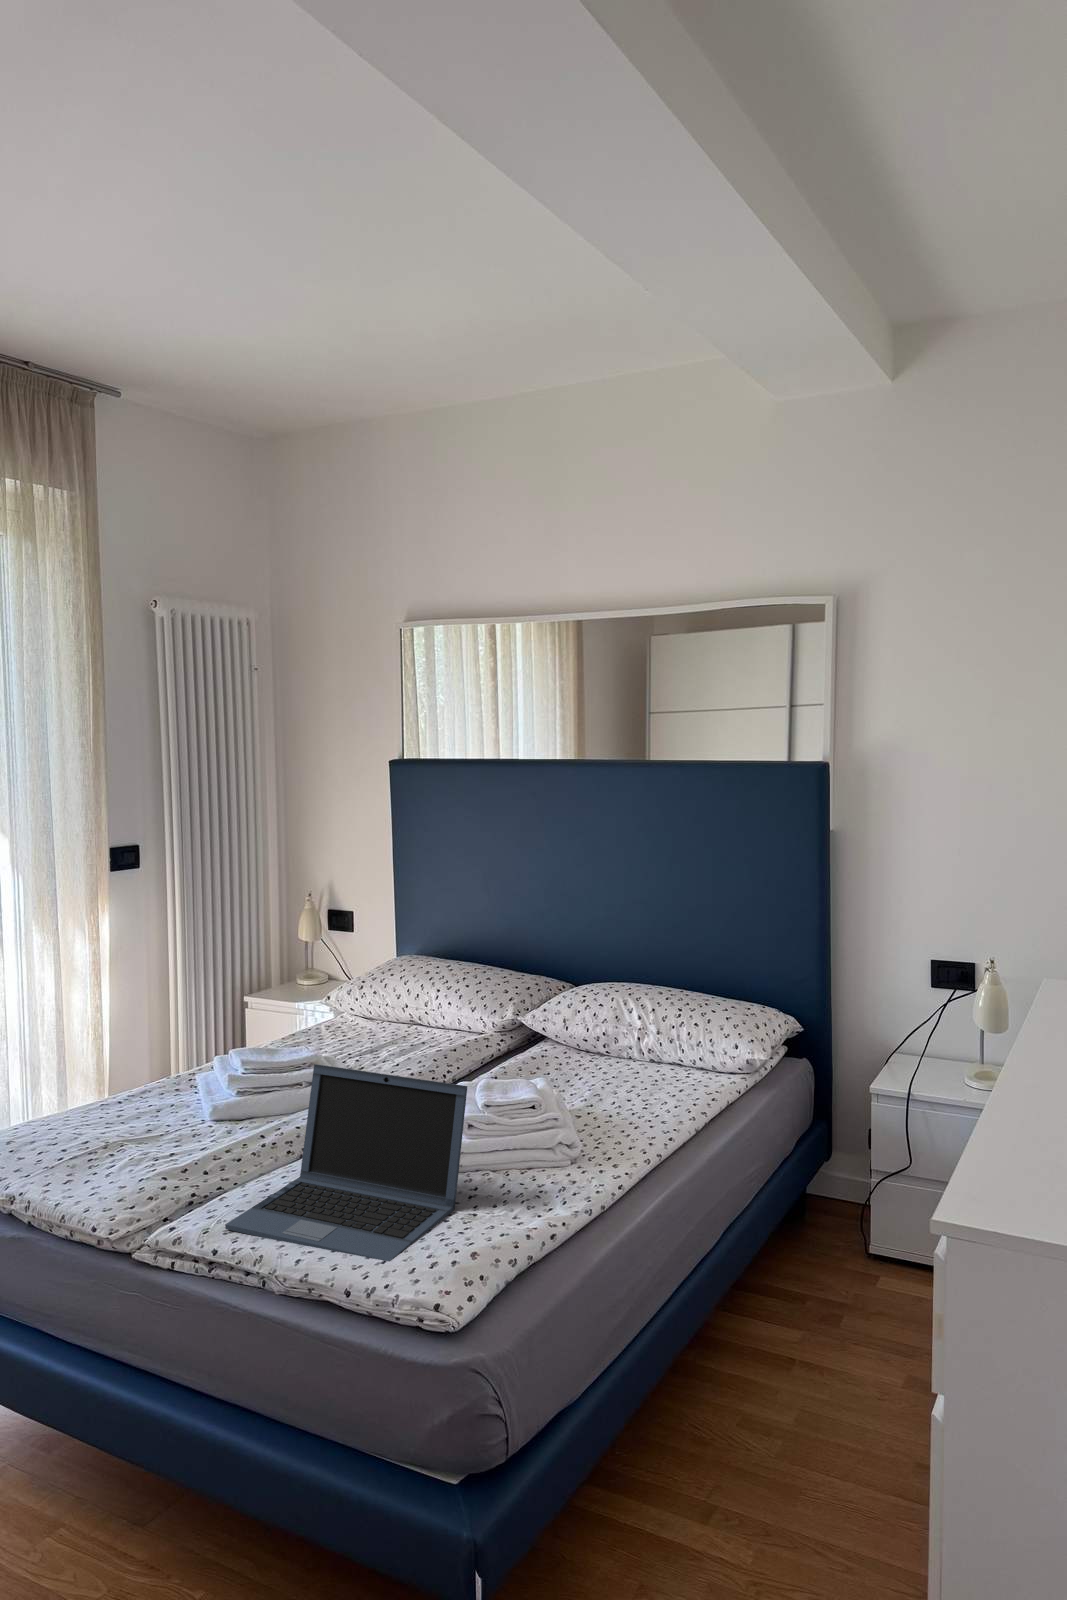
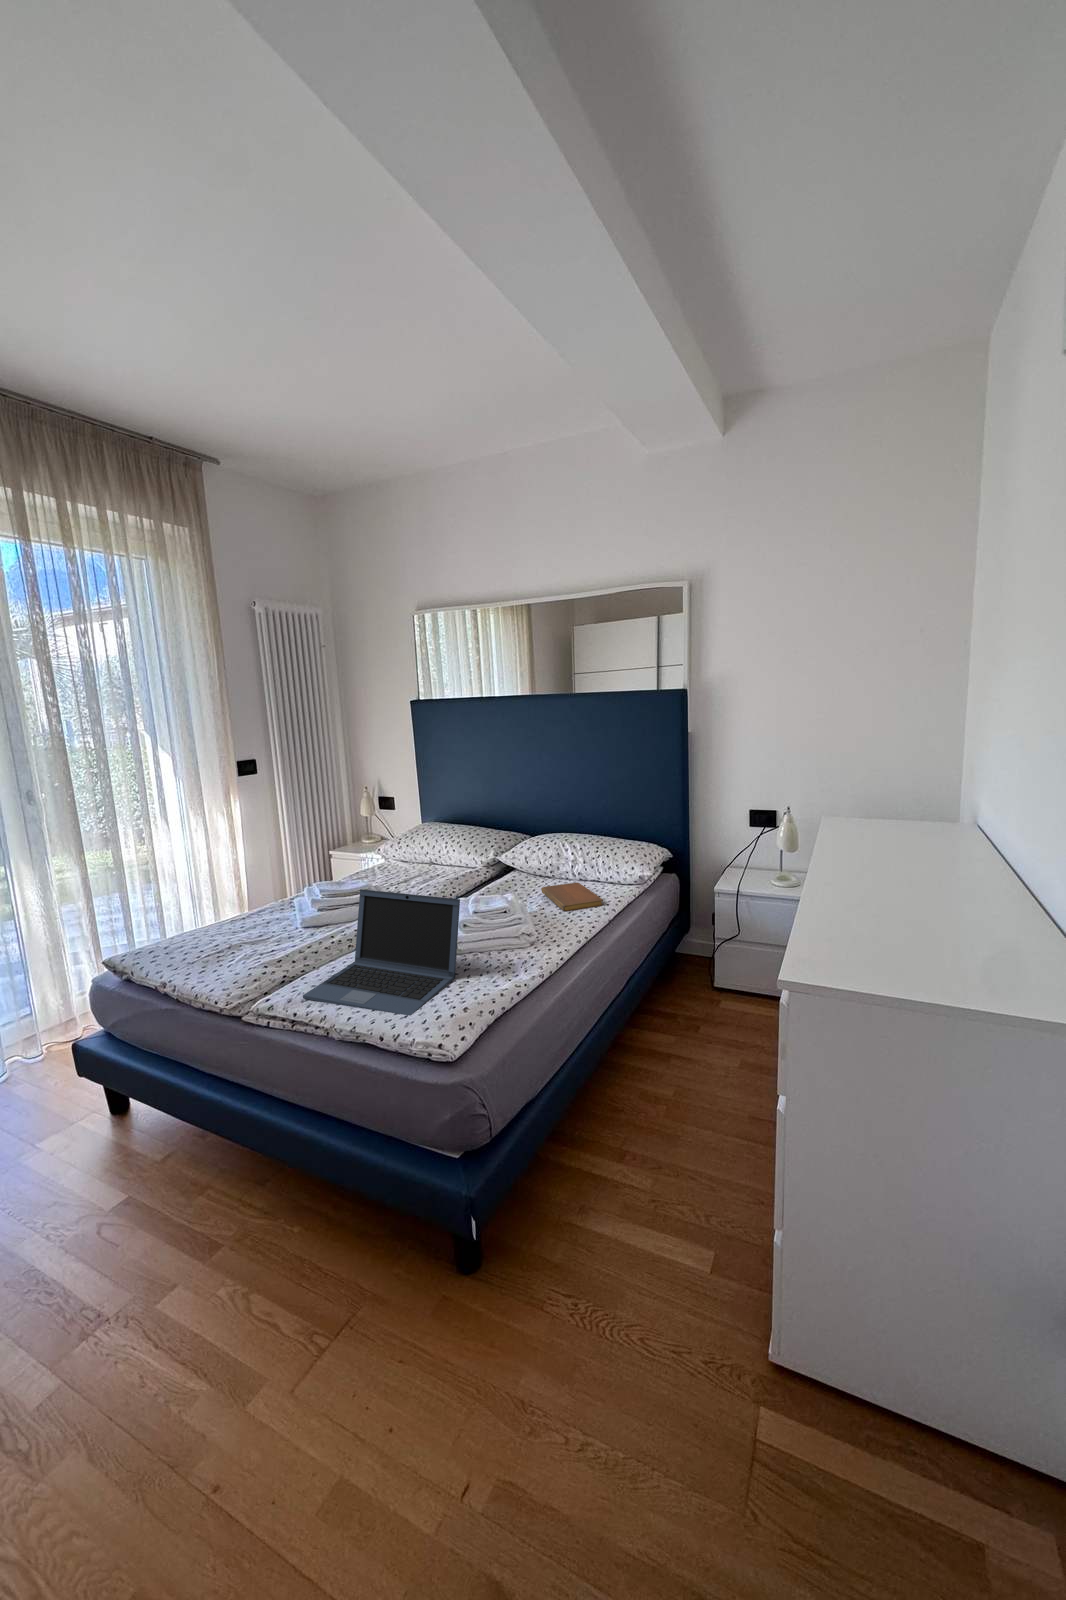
notebook: none [589,1067,687,1114] -> present [541,883,603,912]

